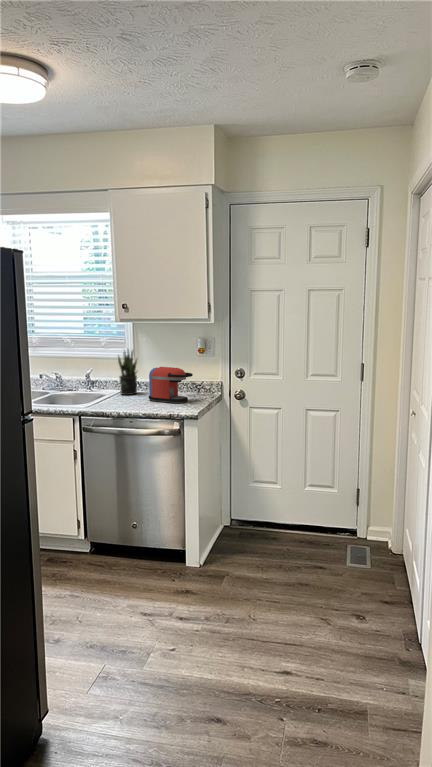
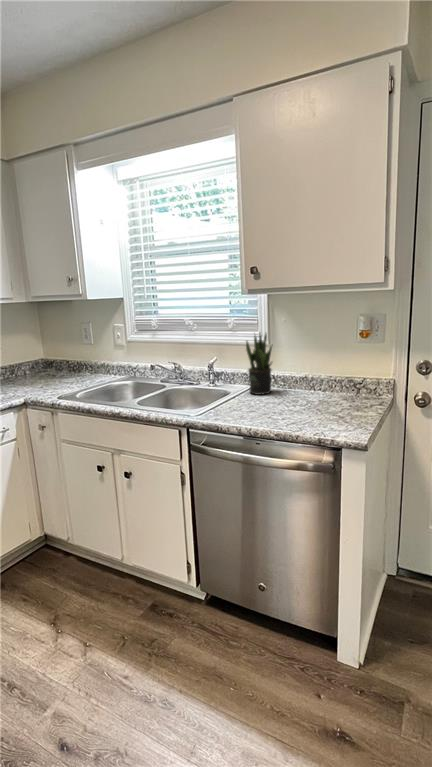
coffee maker: present [149,367,193,403] -> none [286,359,354,415]

